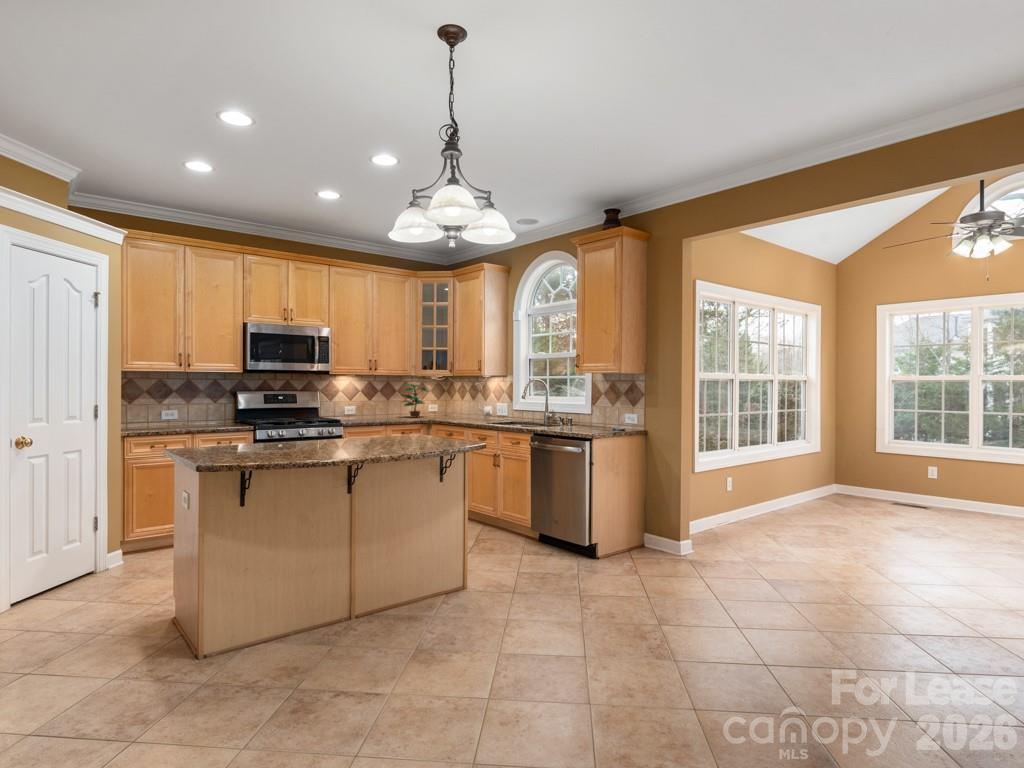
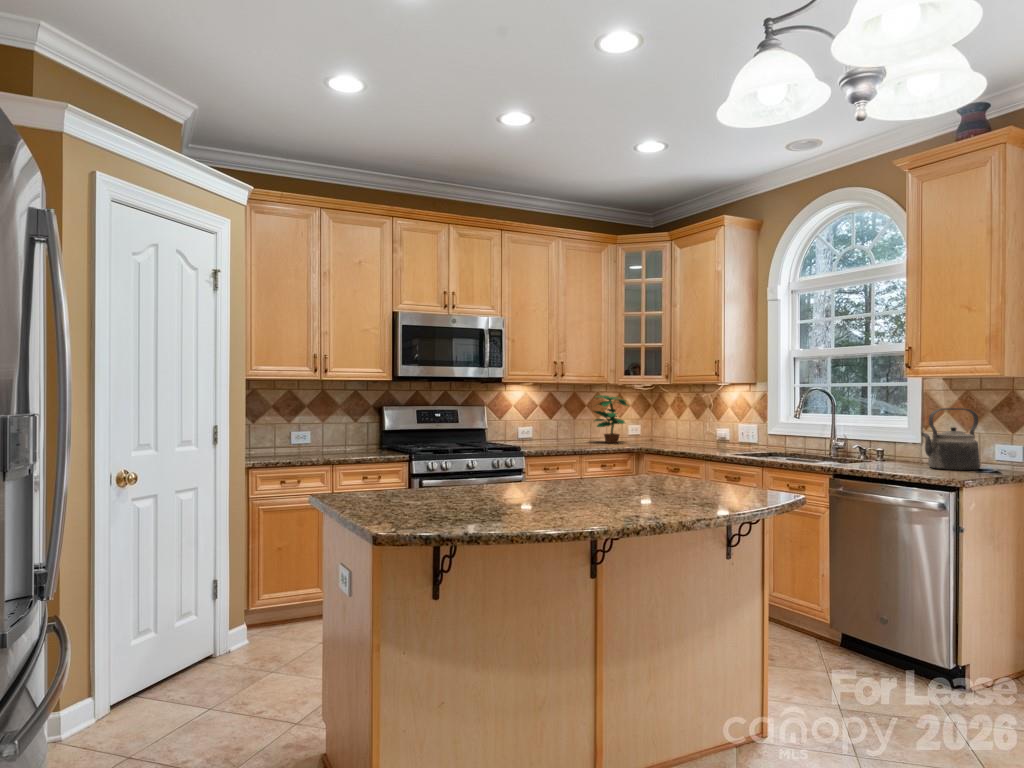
kettle: none [583,393,615,430] -> present [921,408,980,470]

